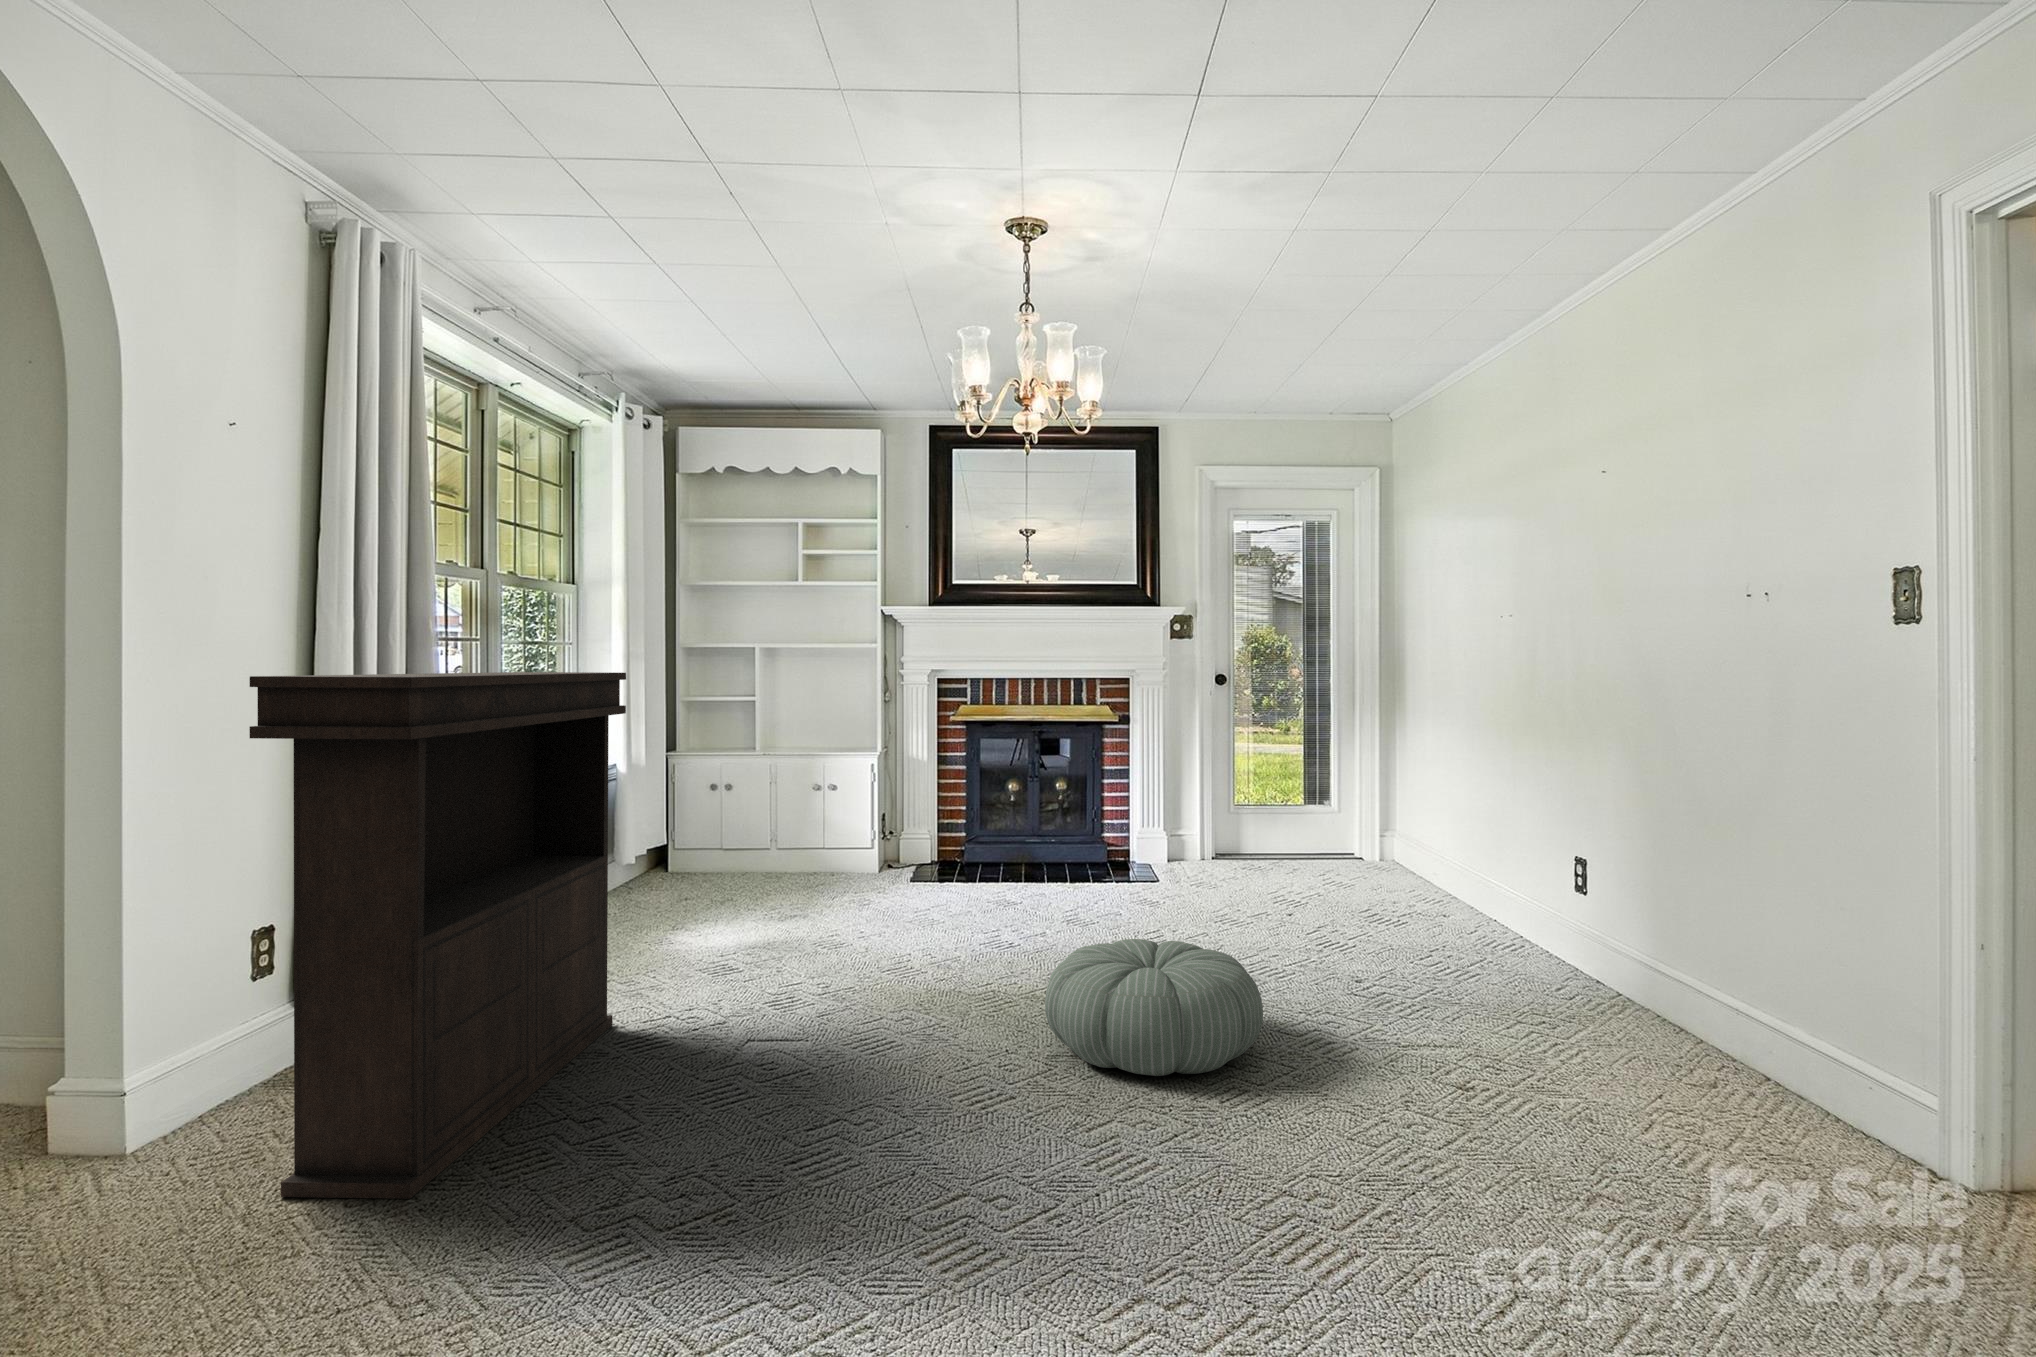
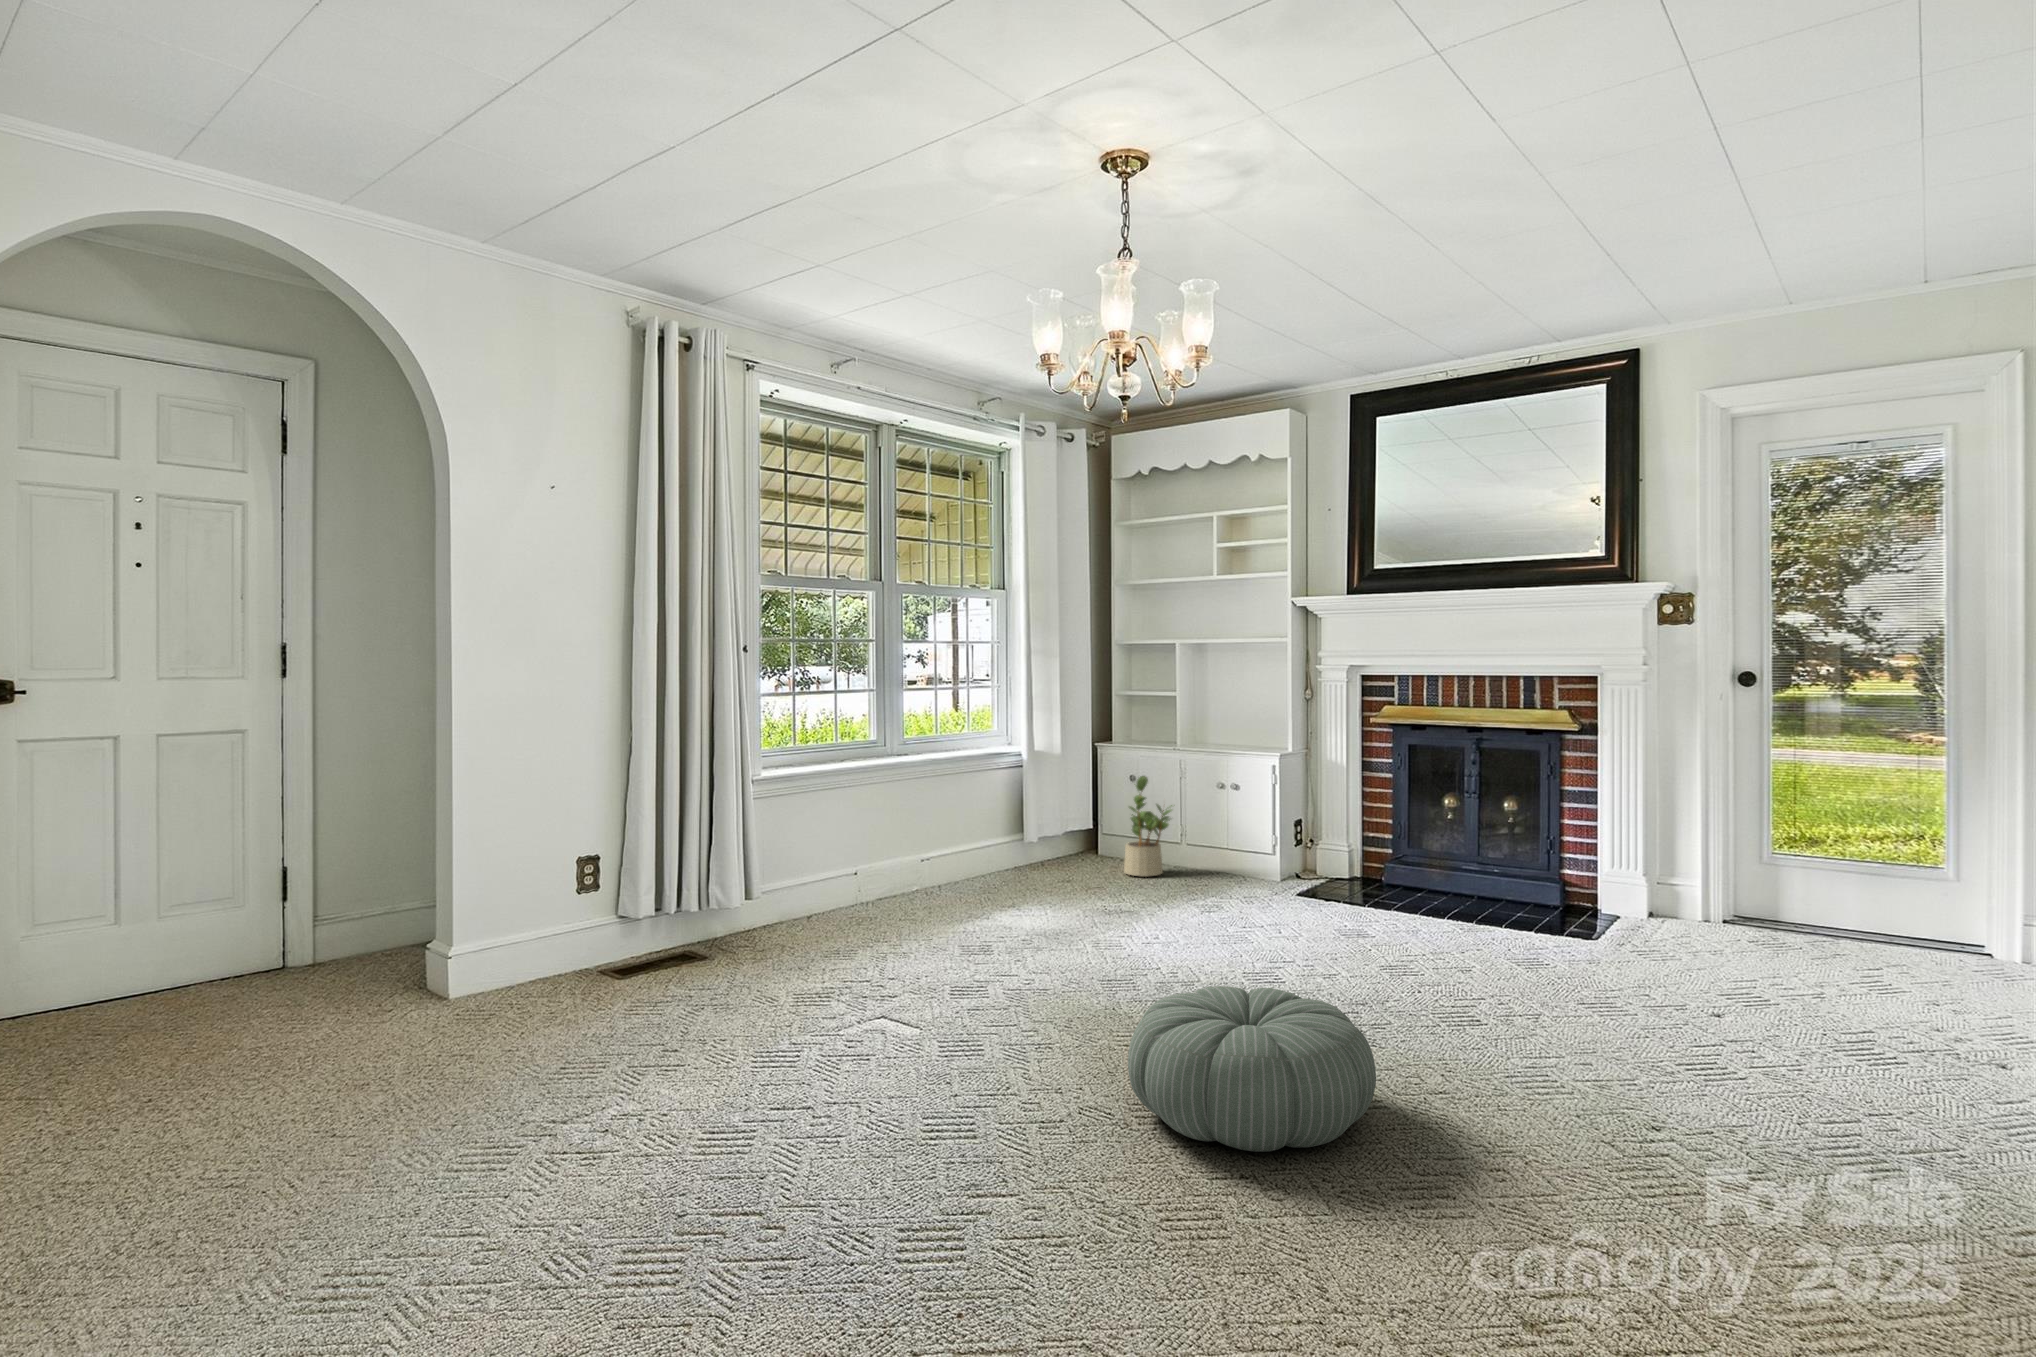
console table: present [249,672,626,1199] -> none [521,680,872,1066]
potted plant: none [720,781,773,885] -> present [1124,776,1172,877]

